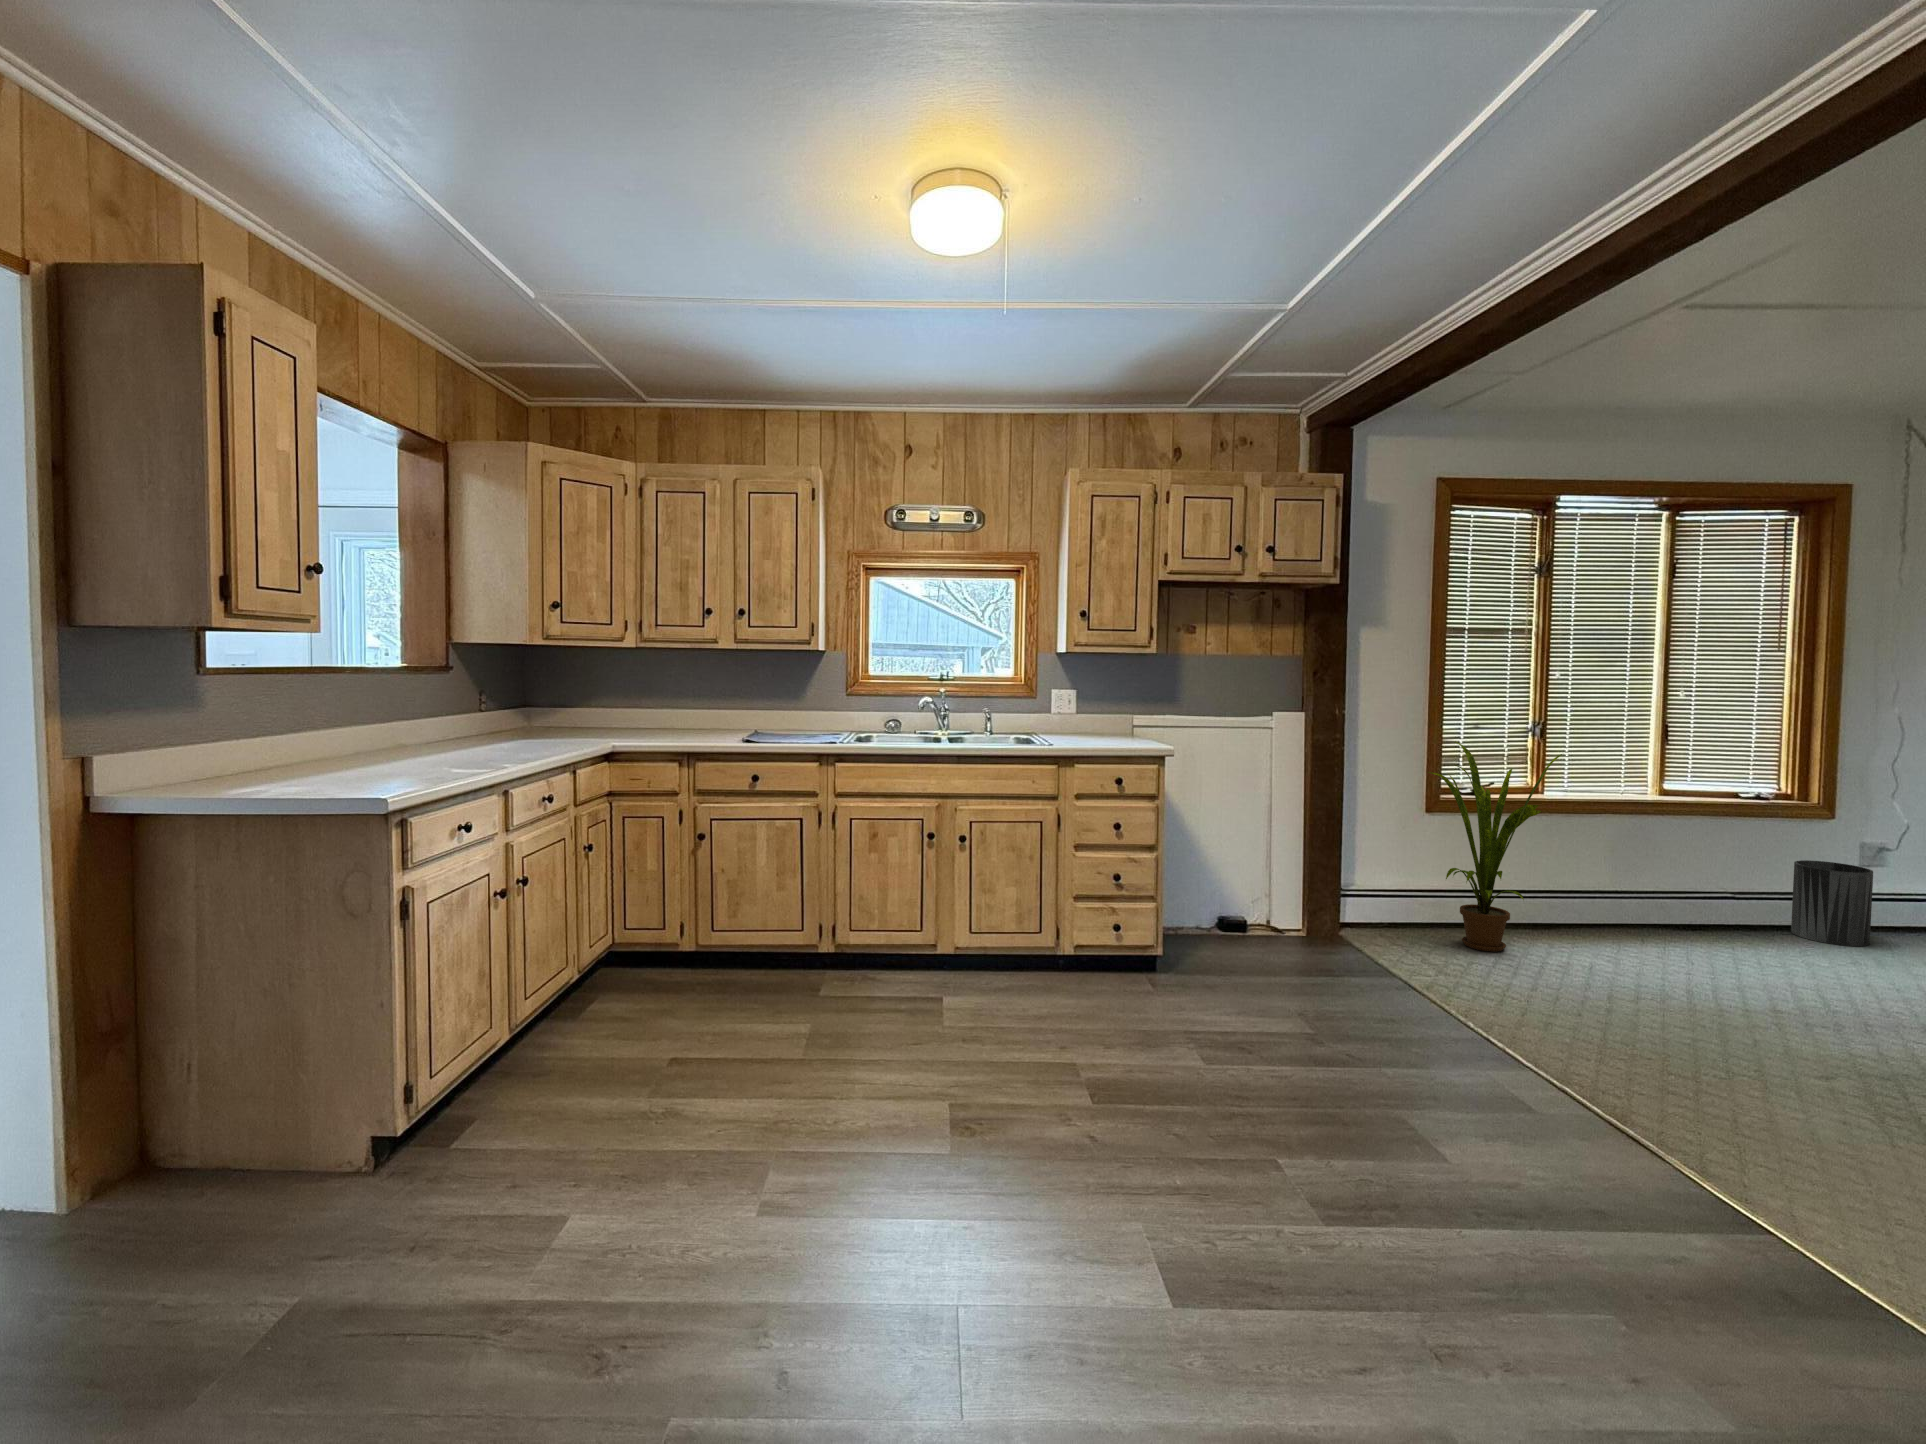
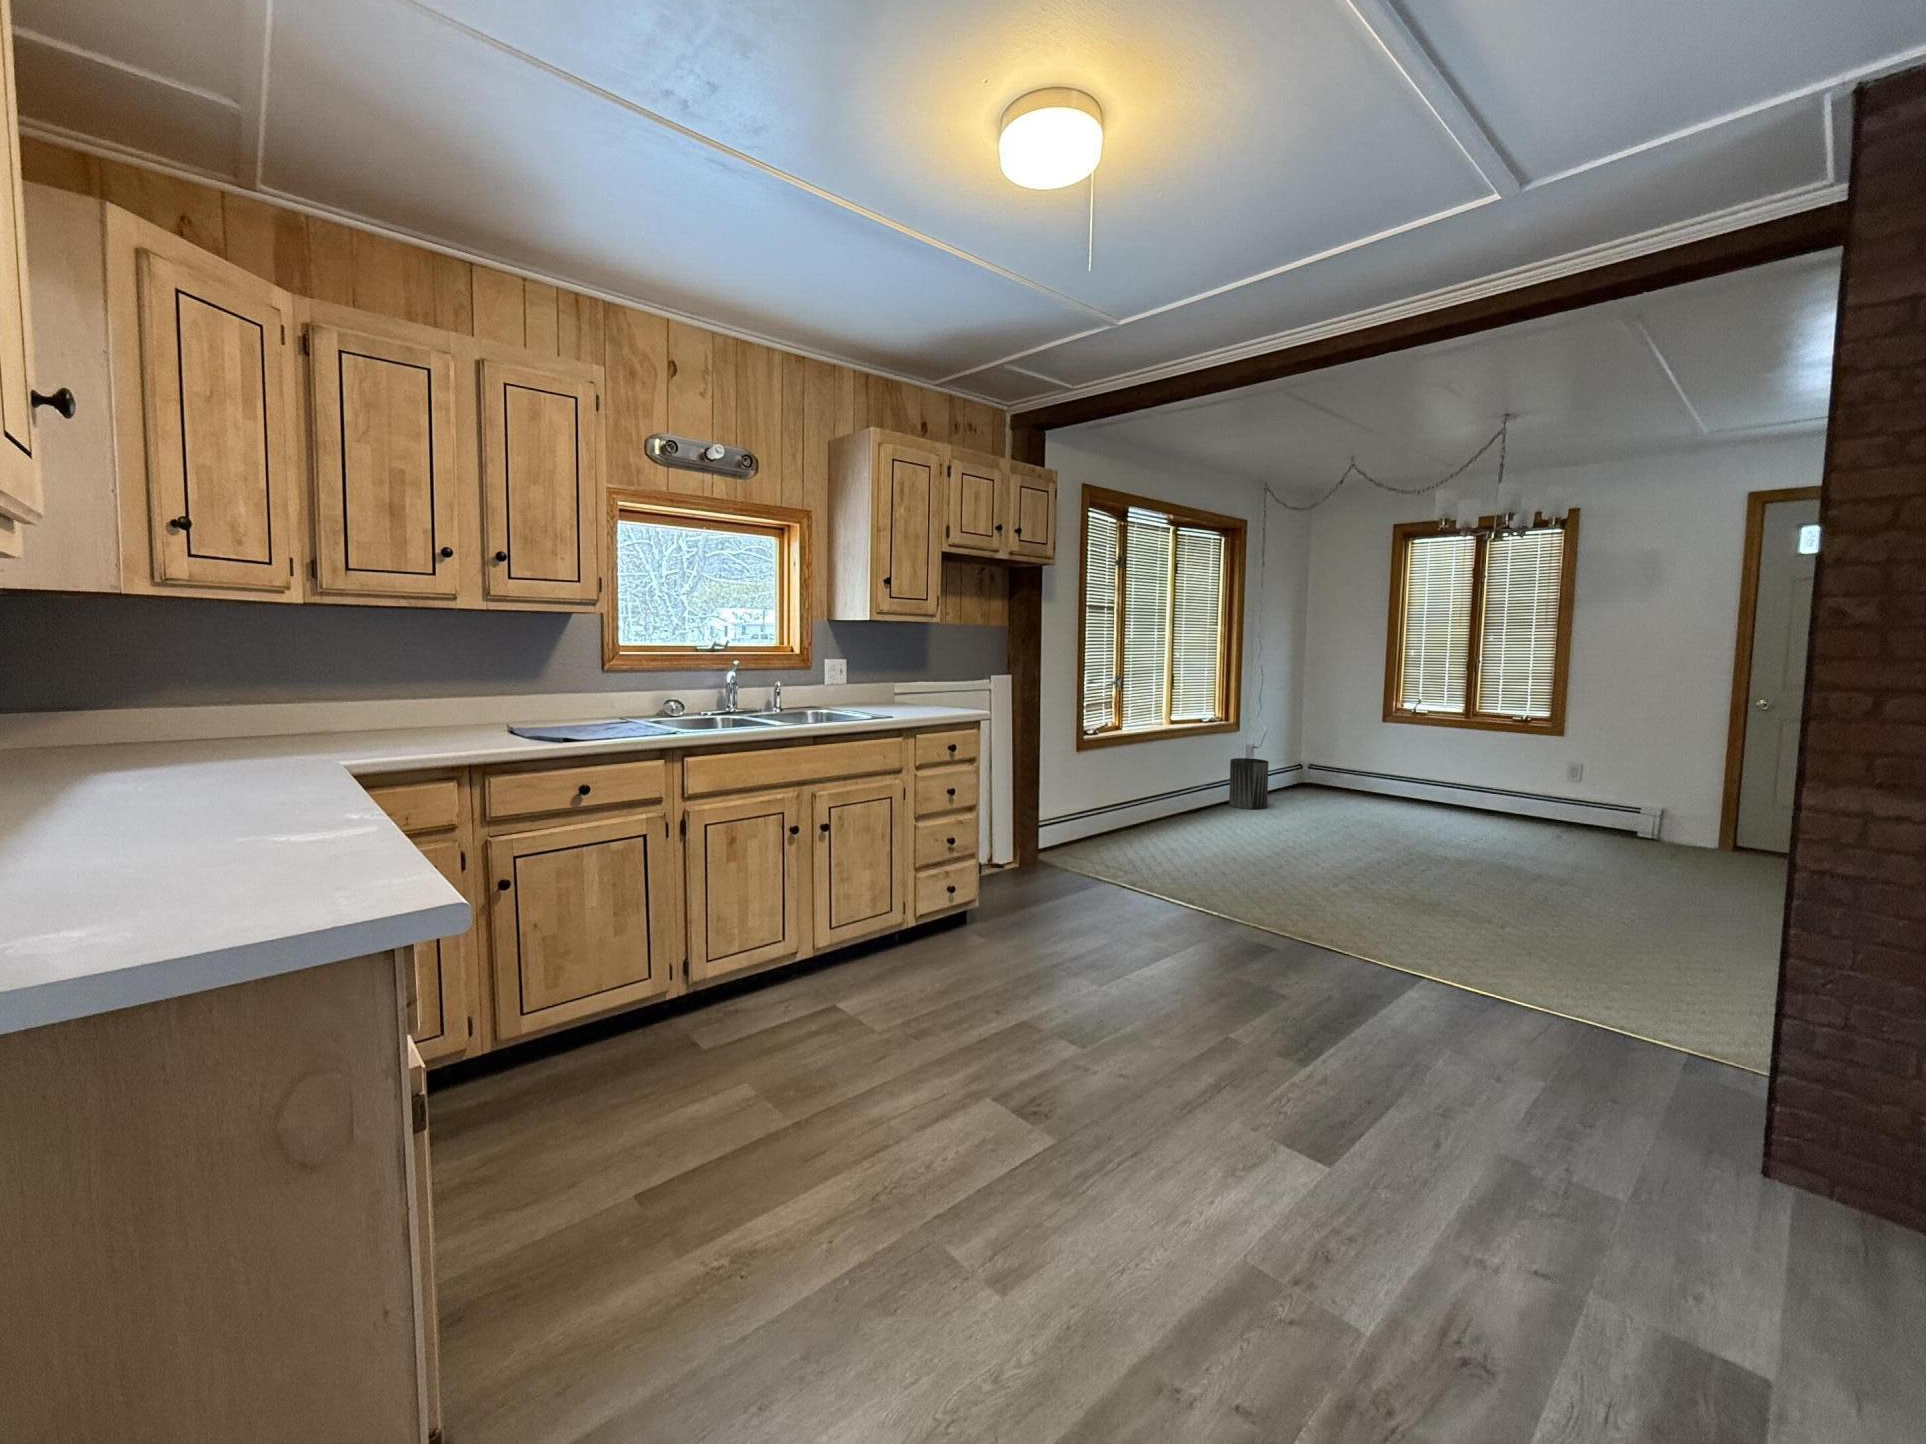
house plant: present [1428,742,1562,952] -> none [1090,693,1181,852]

